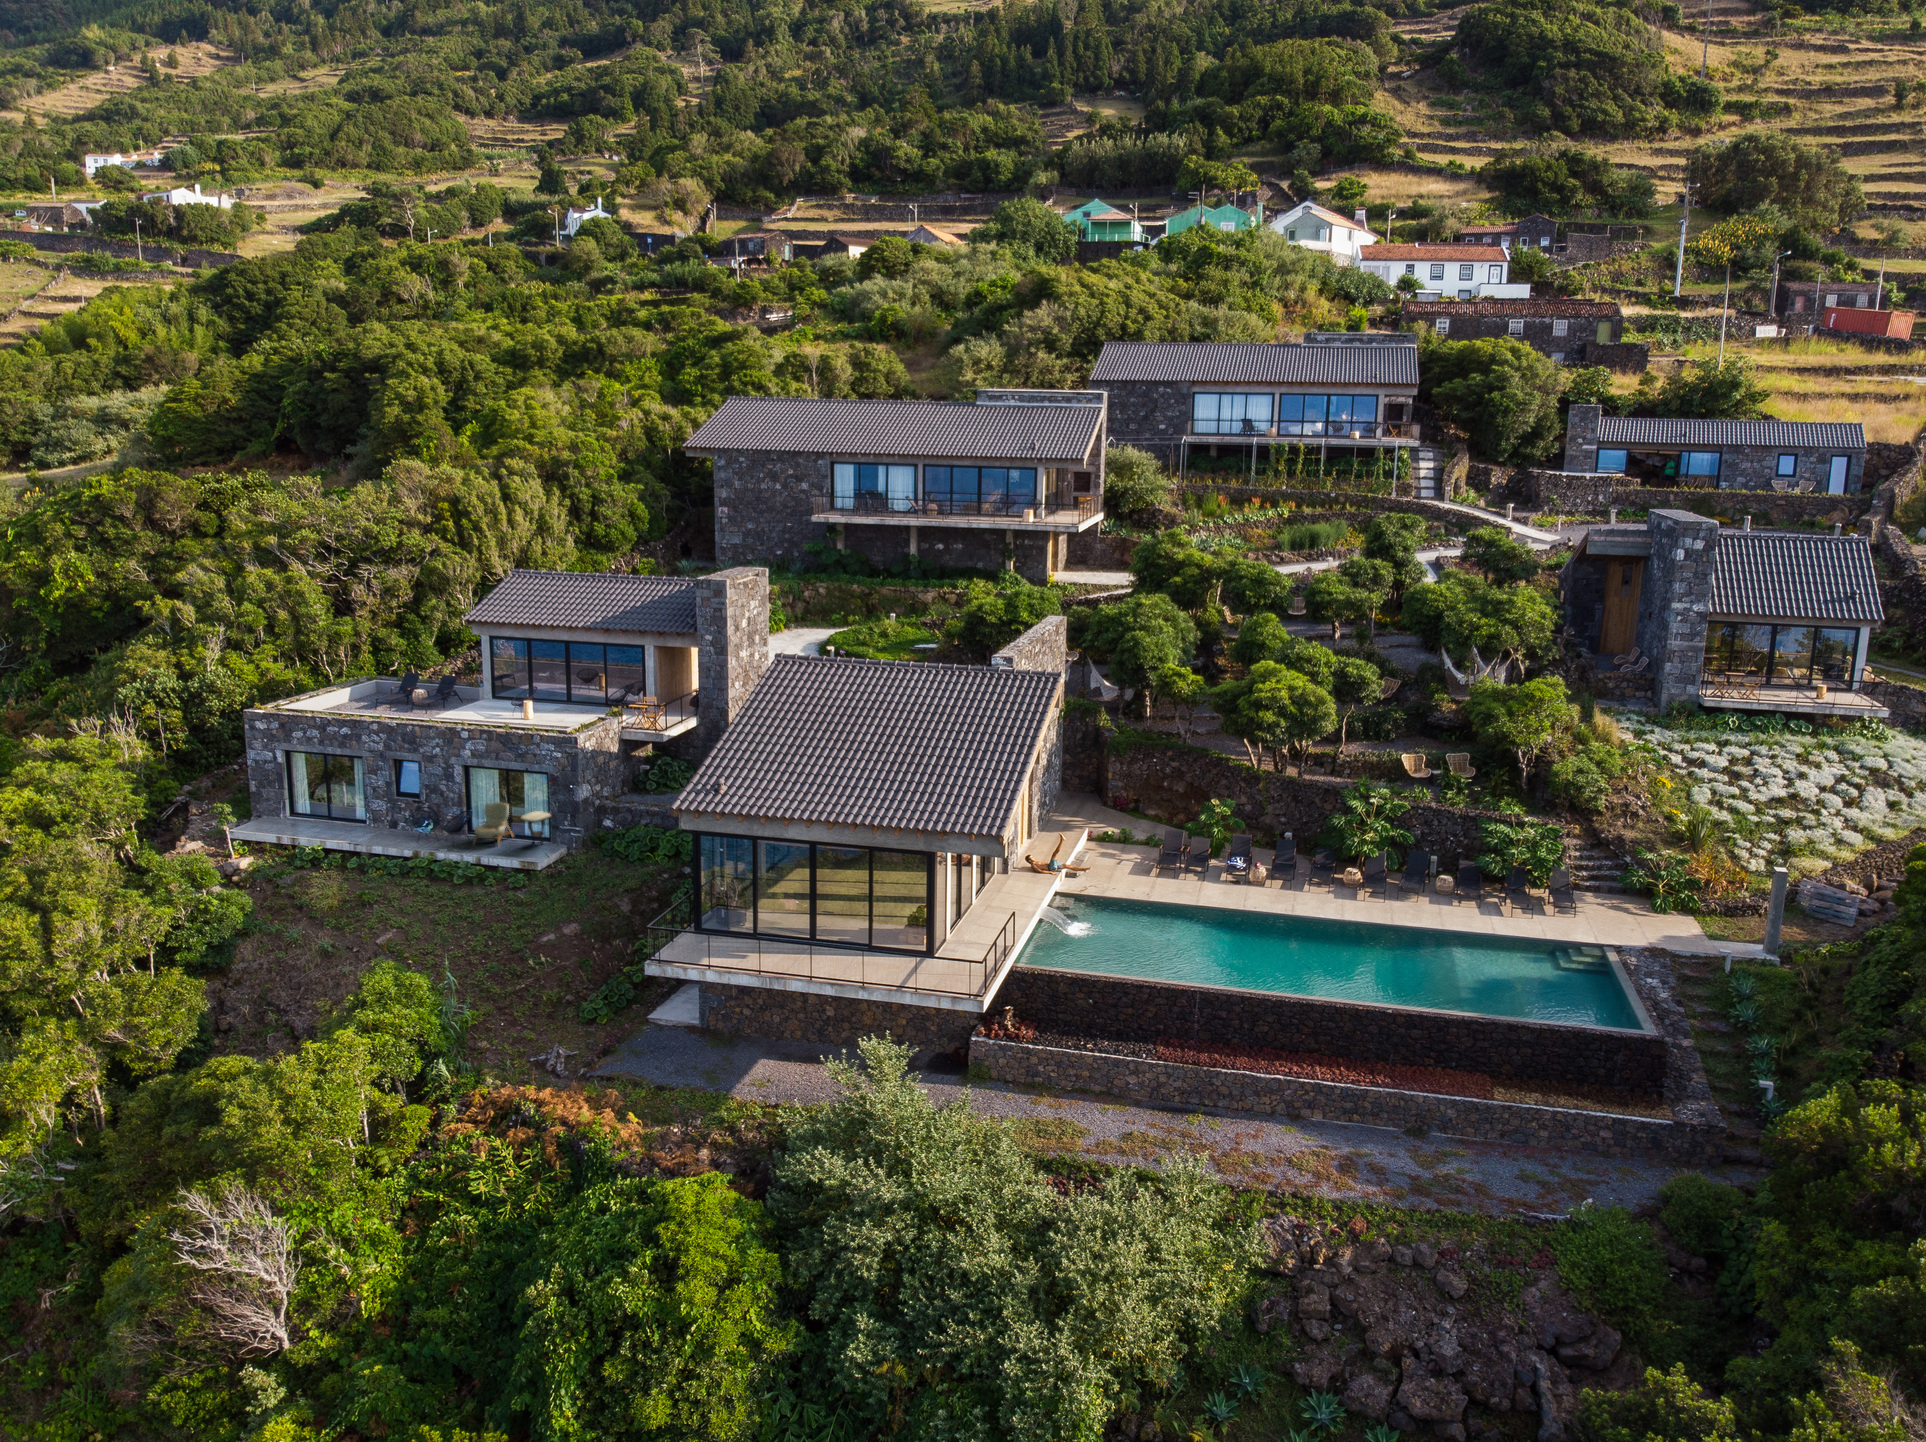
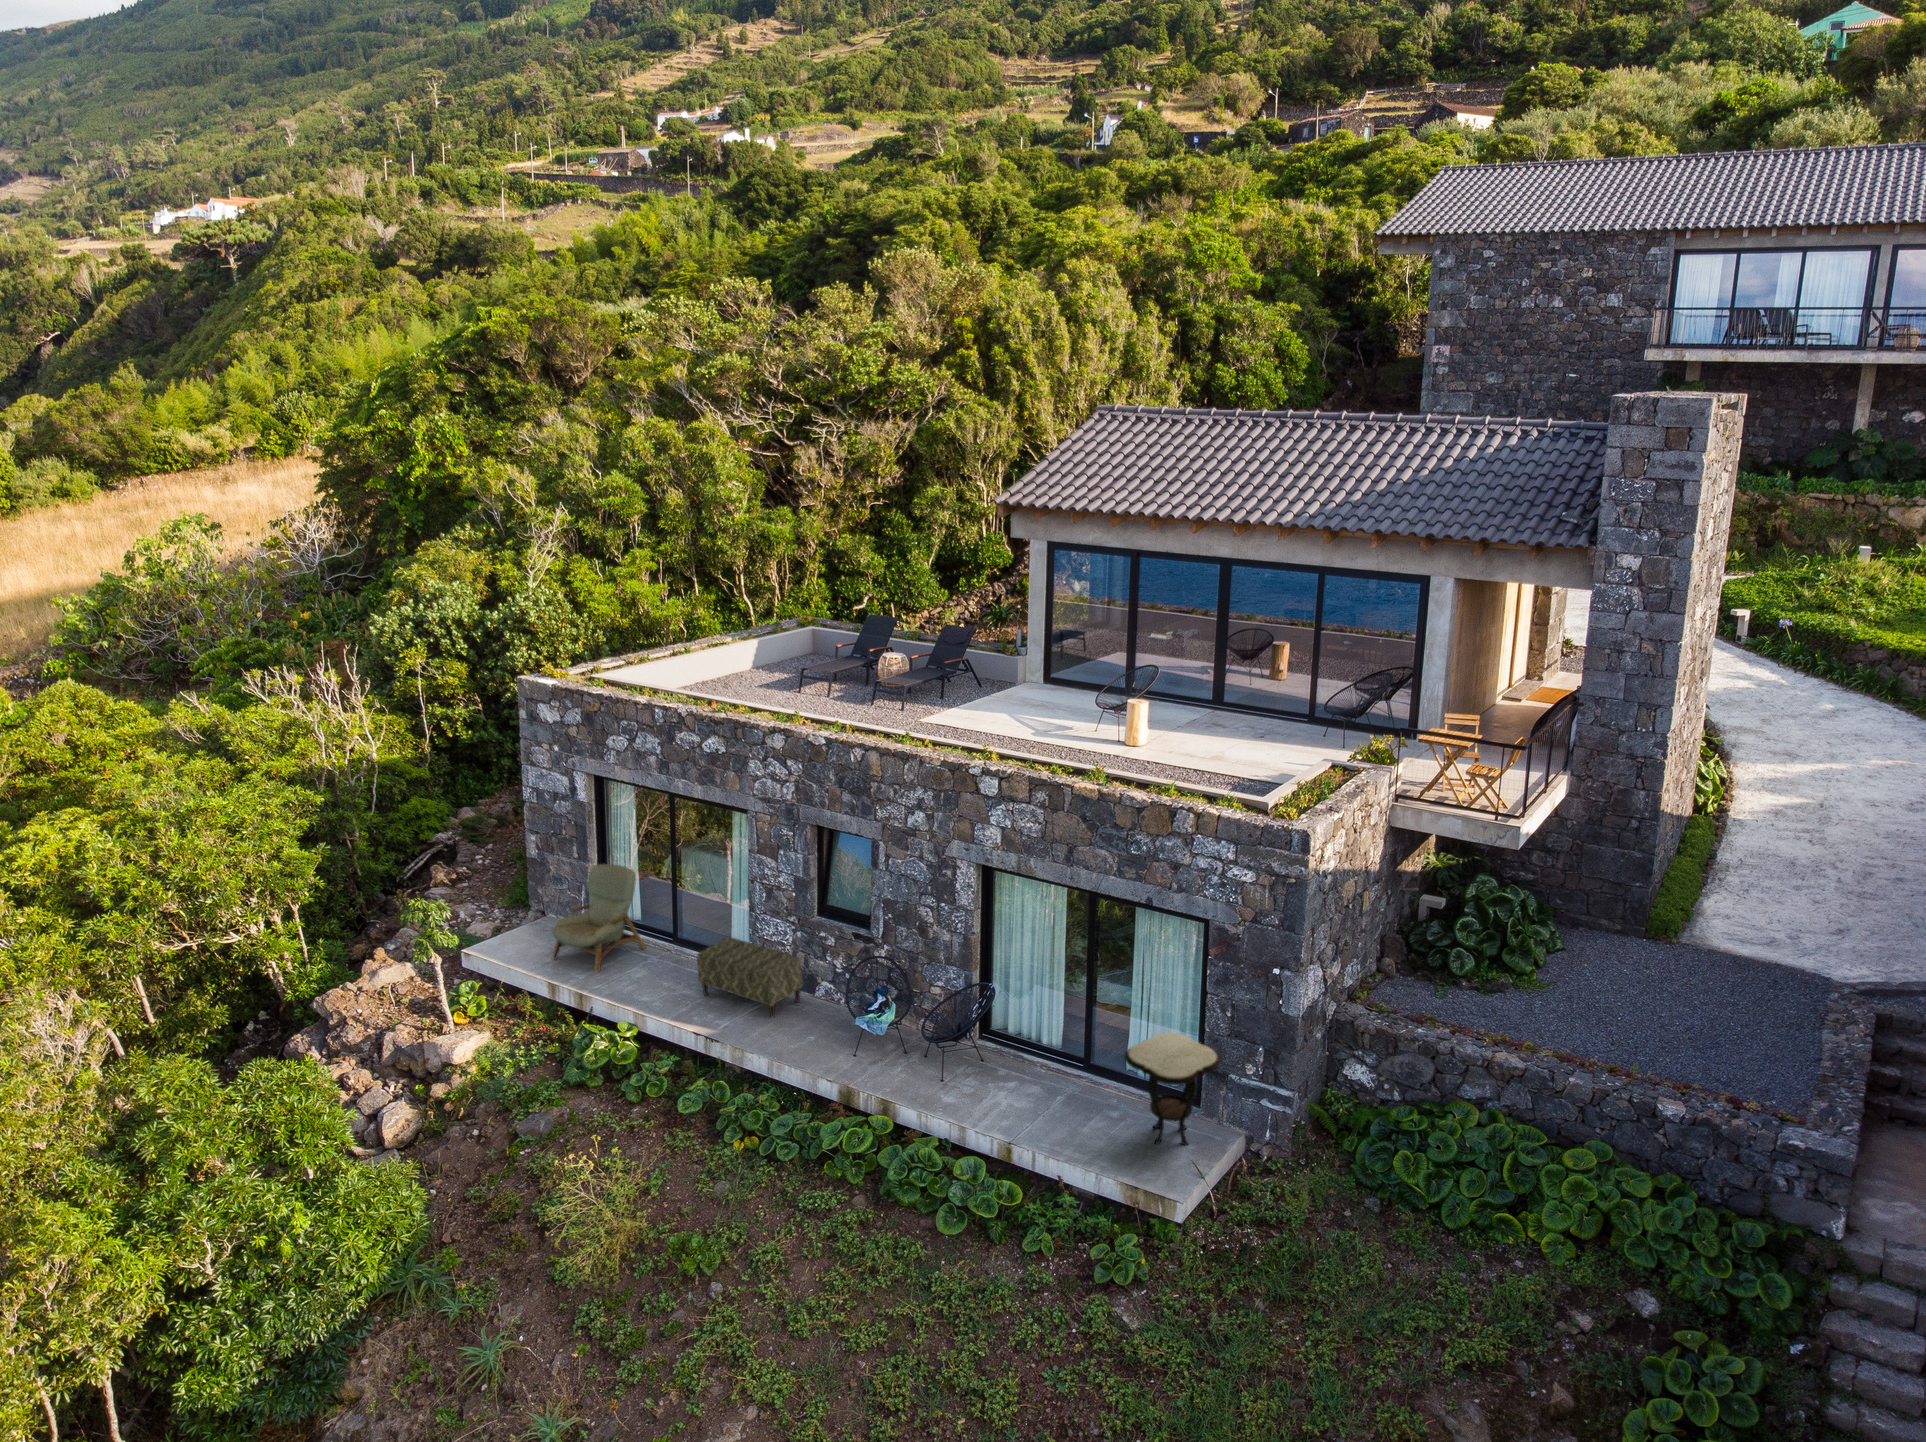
armchair: present [474,802,513,845] -> present [552,864,645,972]
bench: none [348,809,395,834] -> present [697,937,803,1017]

